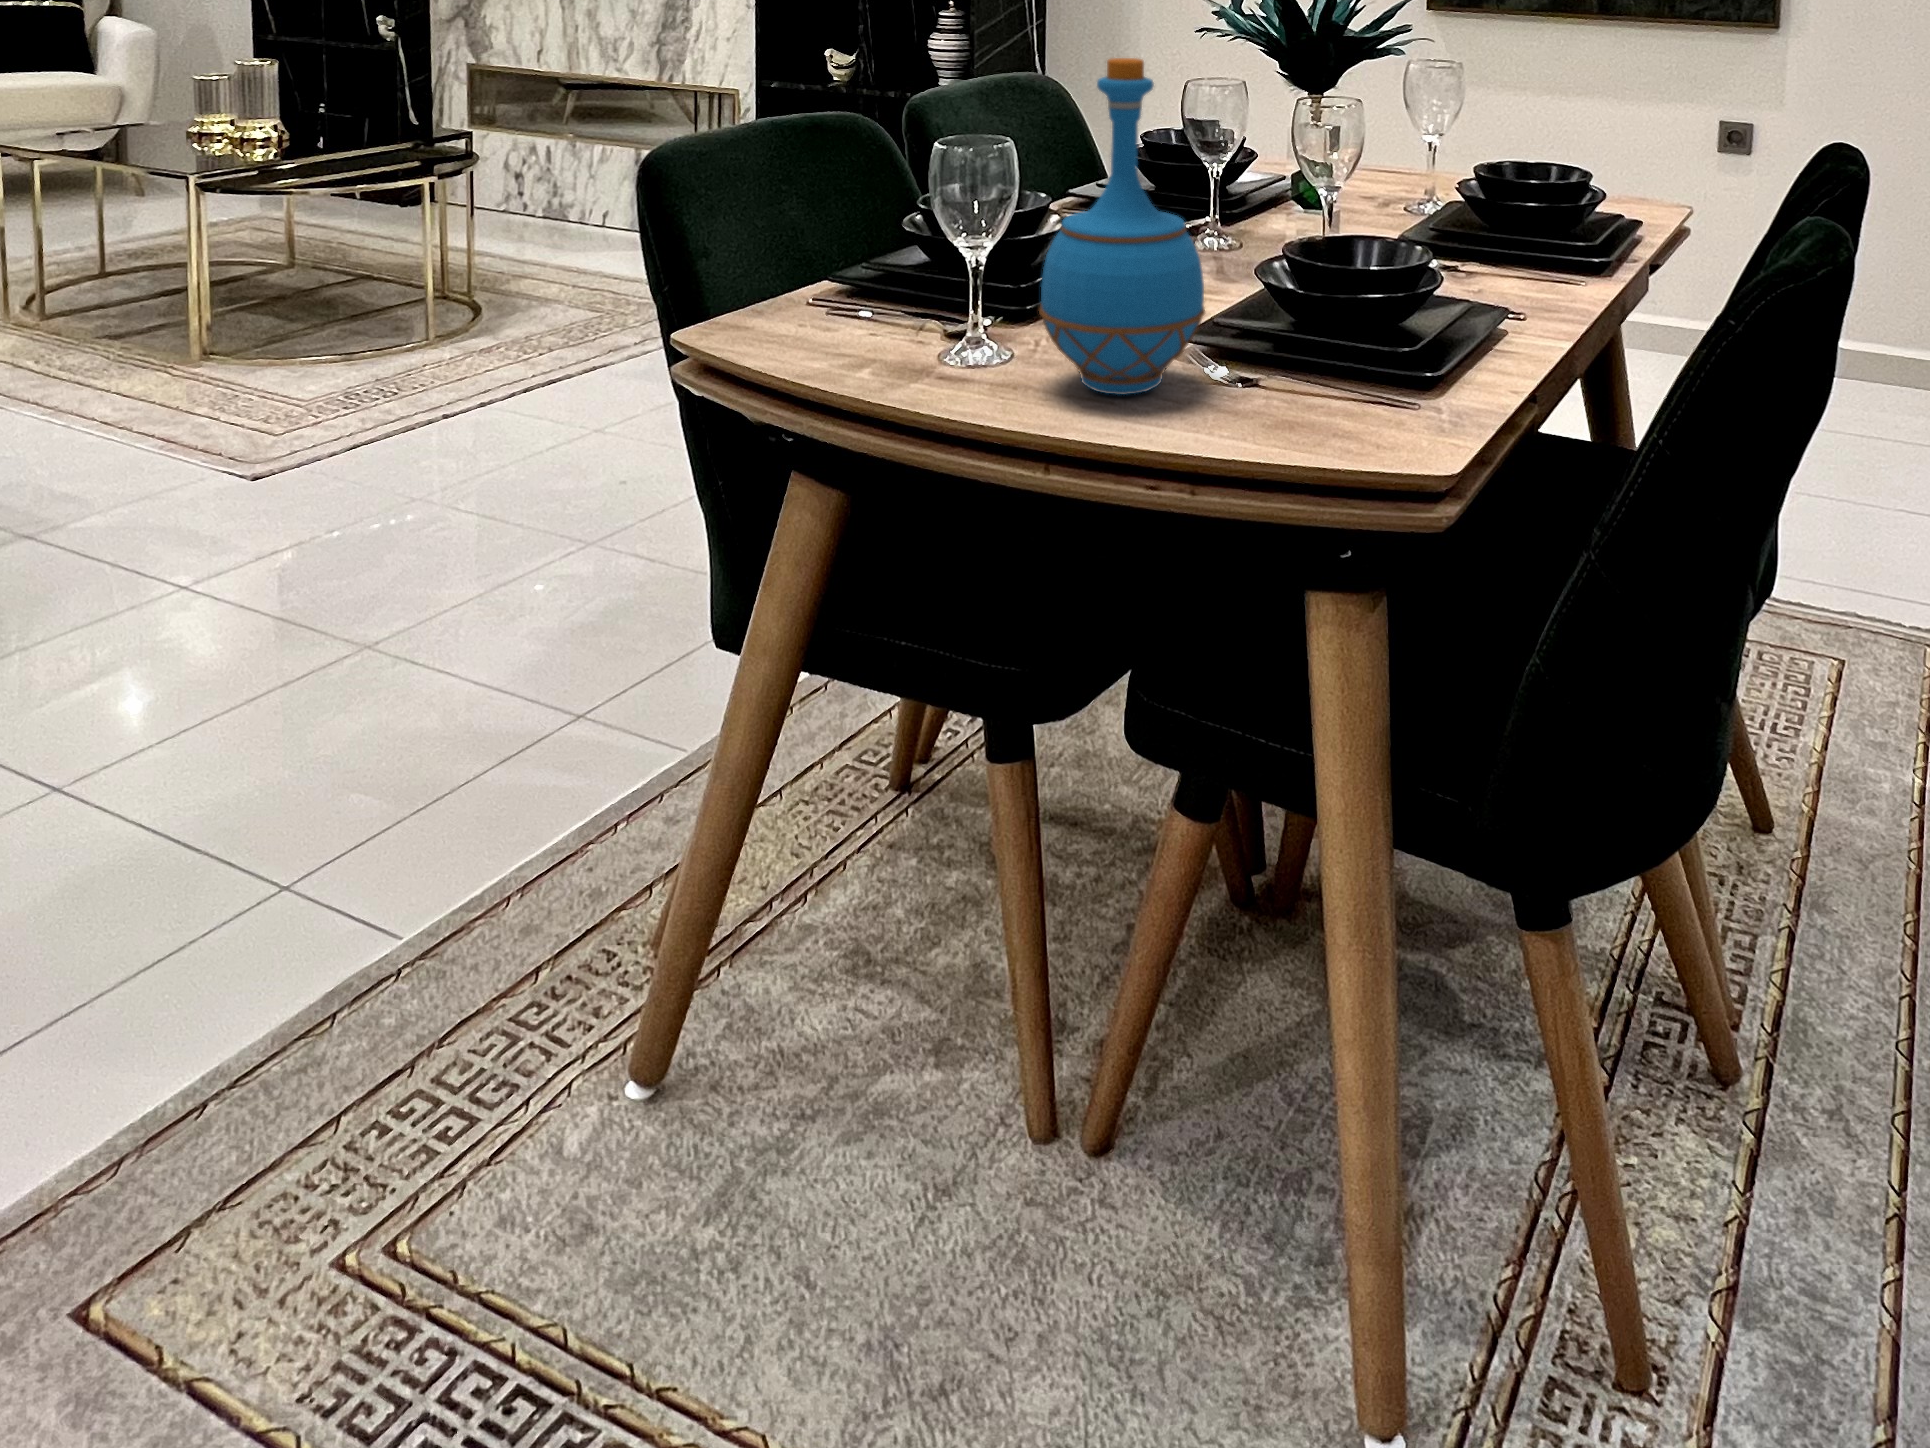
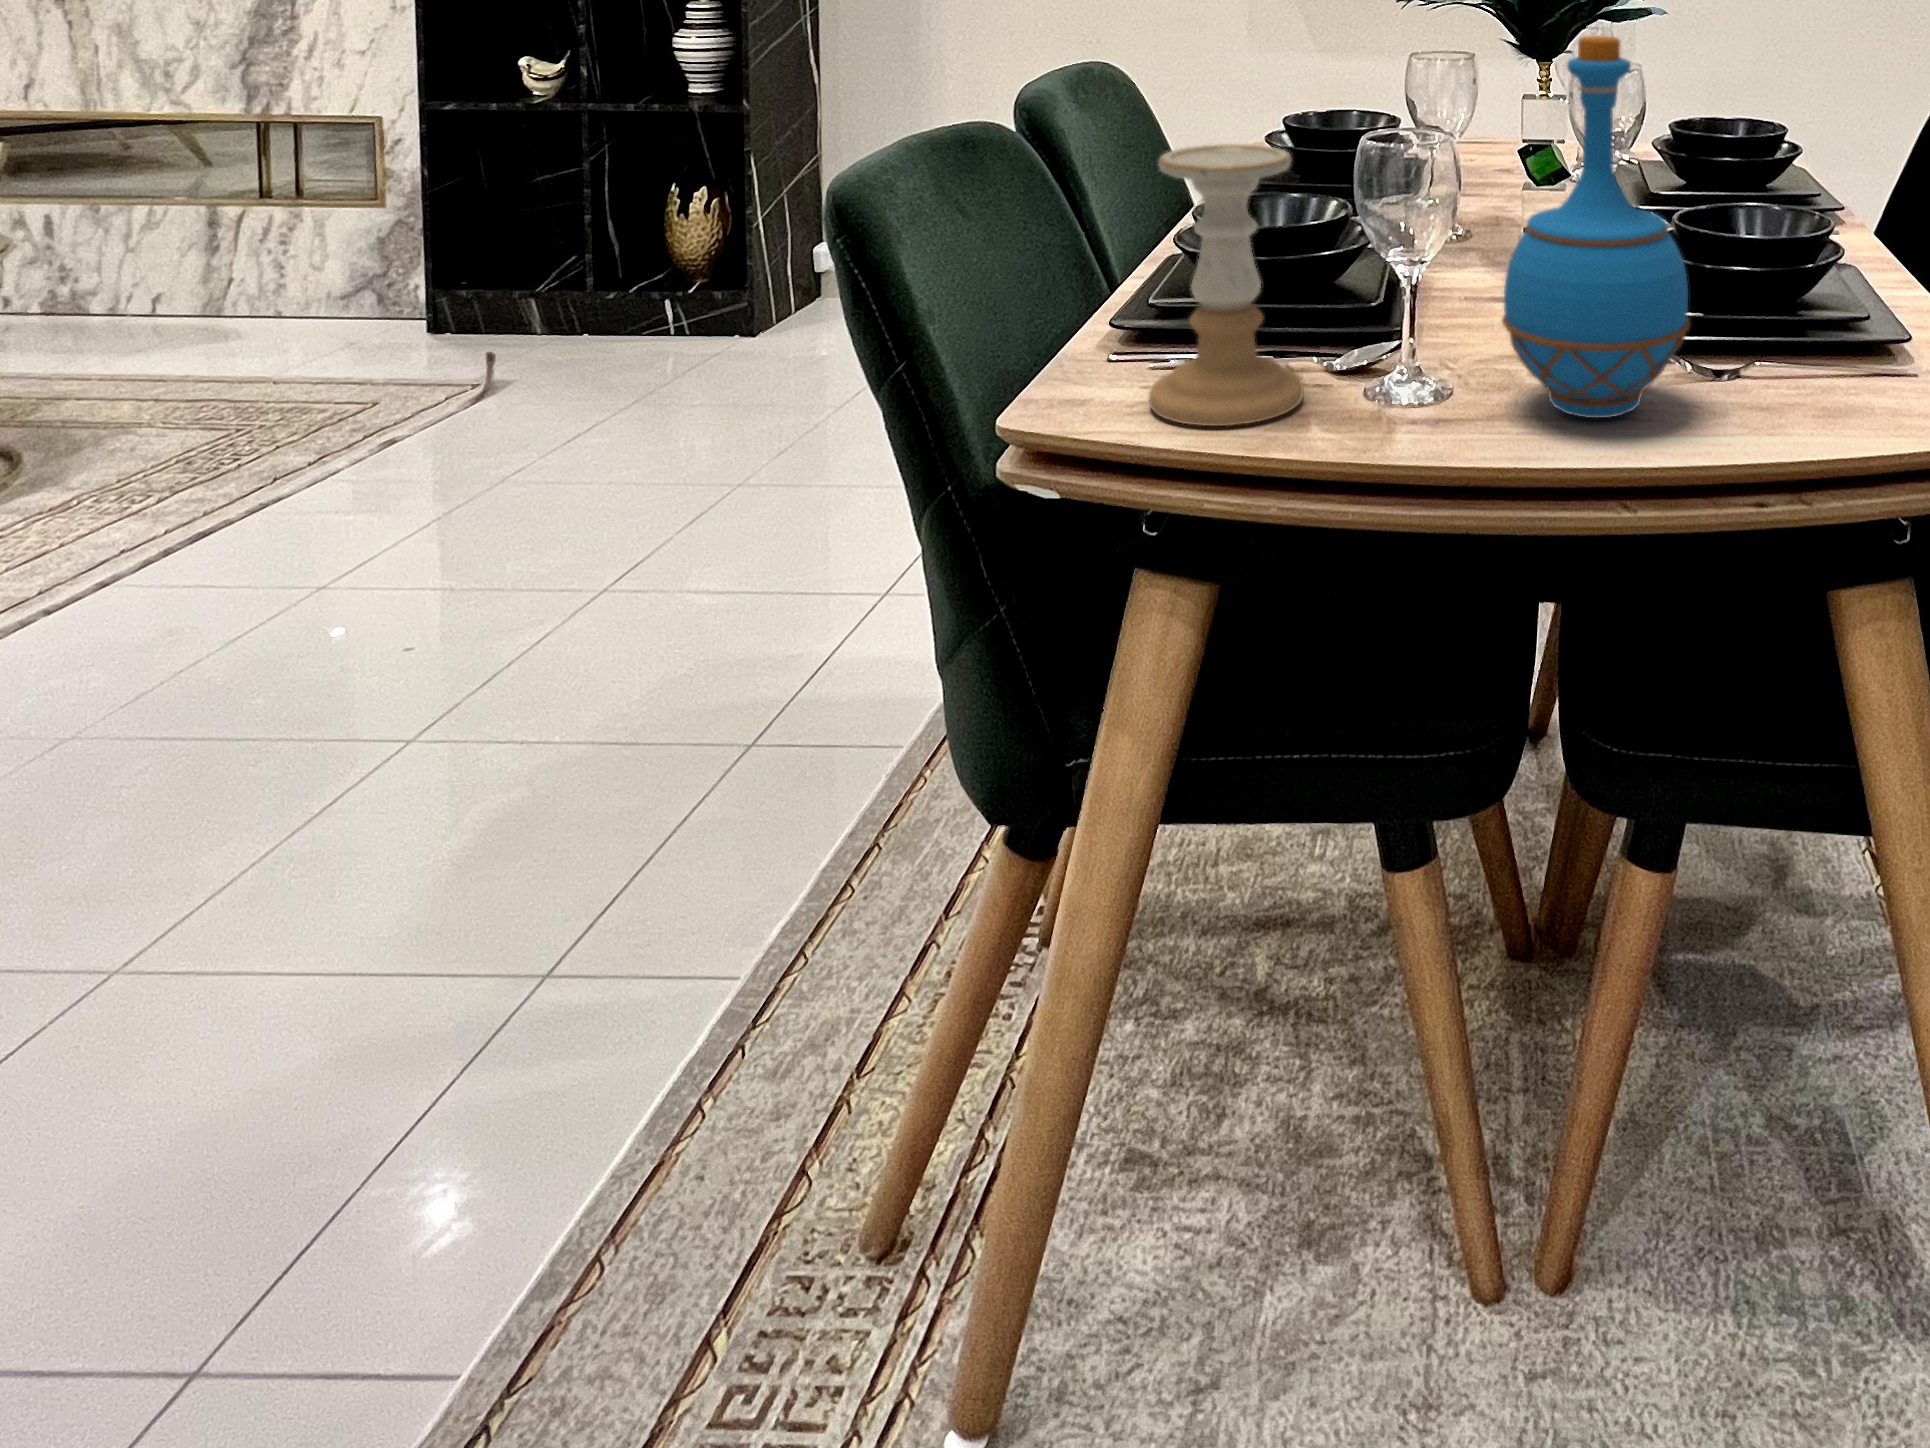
candle holder: none [798,131,925,356] -> present [1149,144,1304,426]

